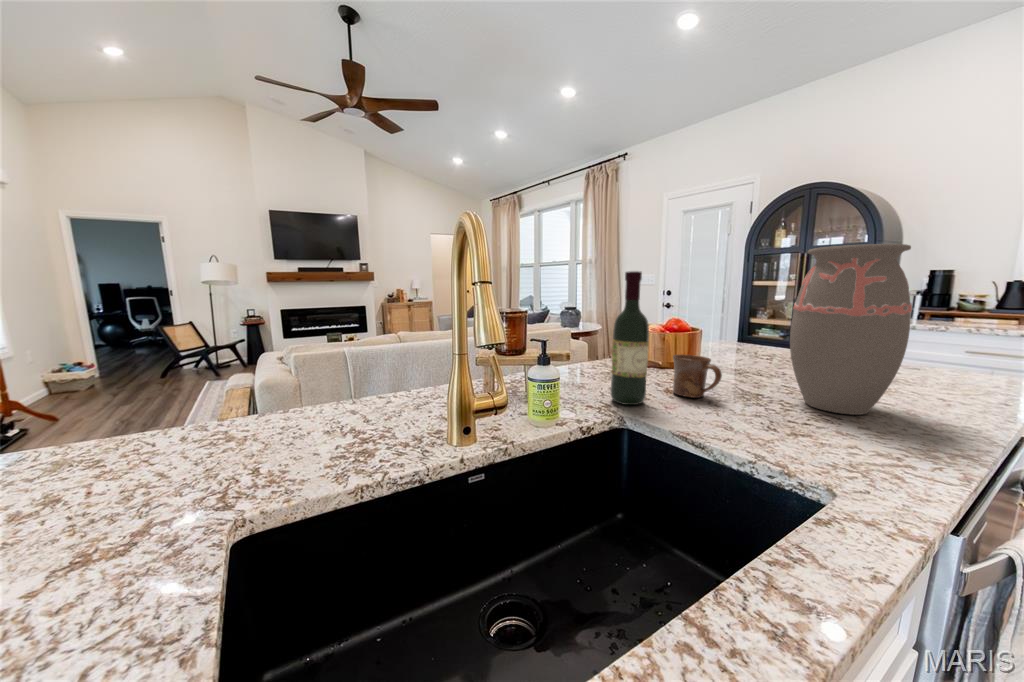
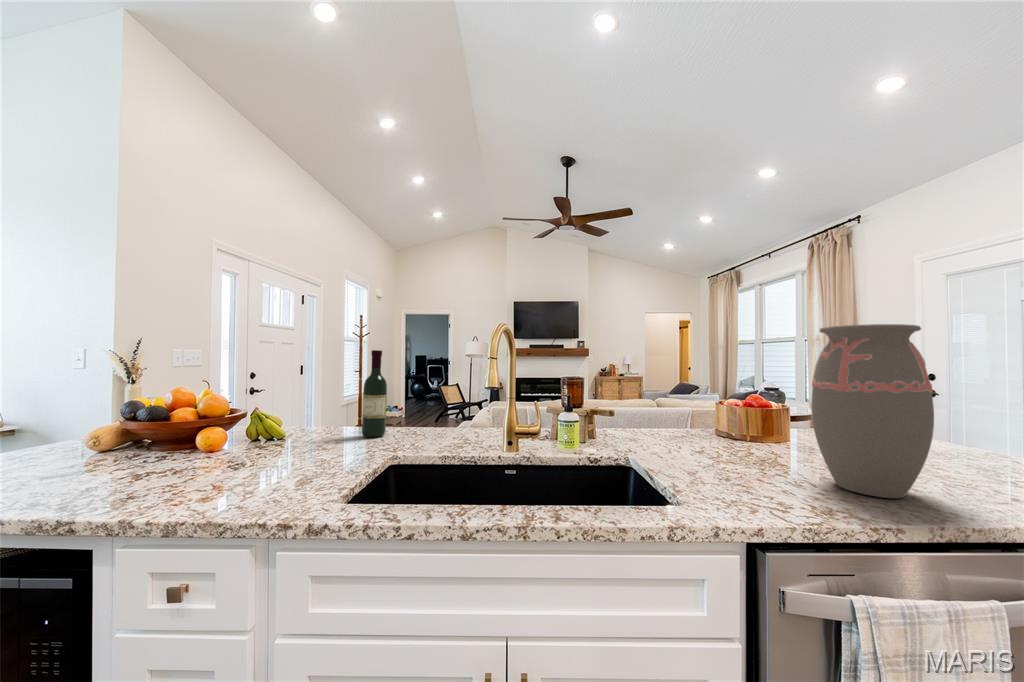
wine bottle: present [610,271,649,405] -> present [362,350,387,438]
mug: present [673,355,722,398] -> none [705,421,741,461]

